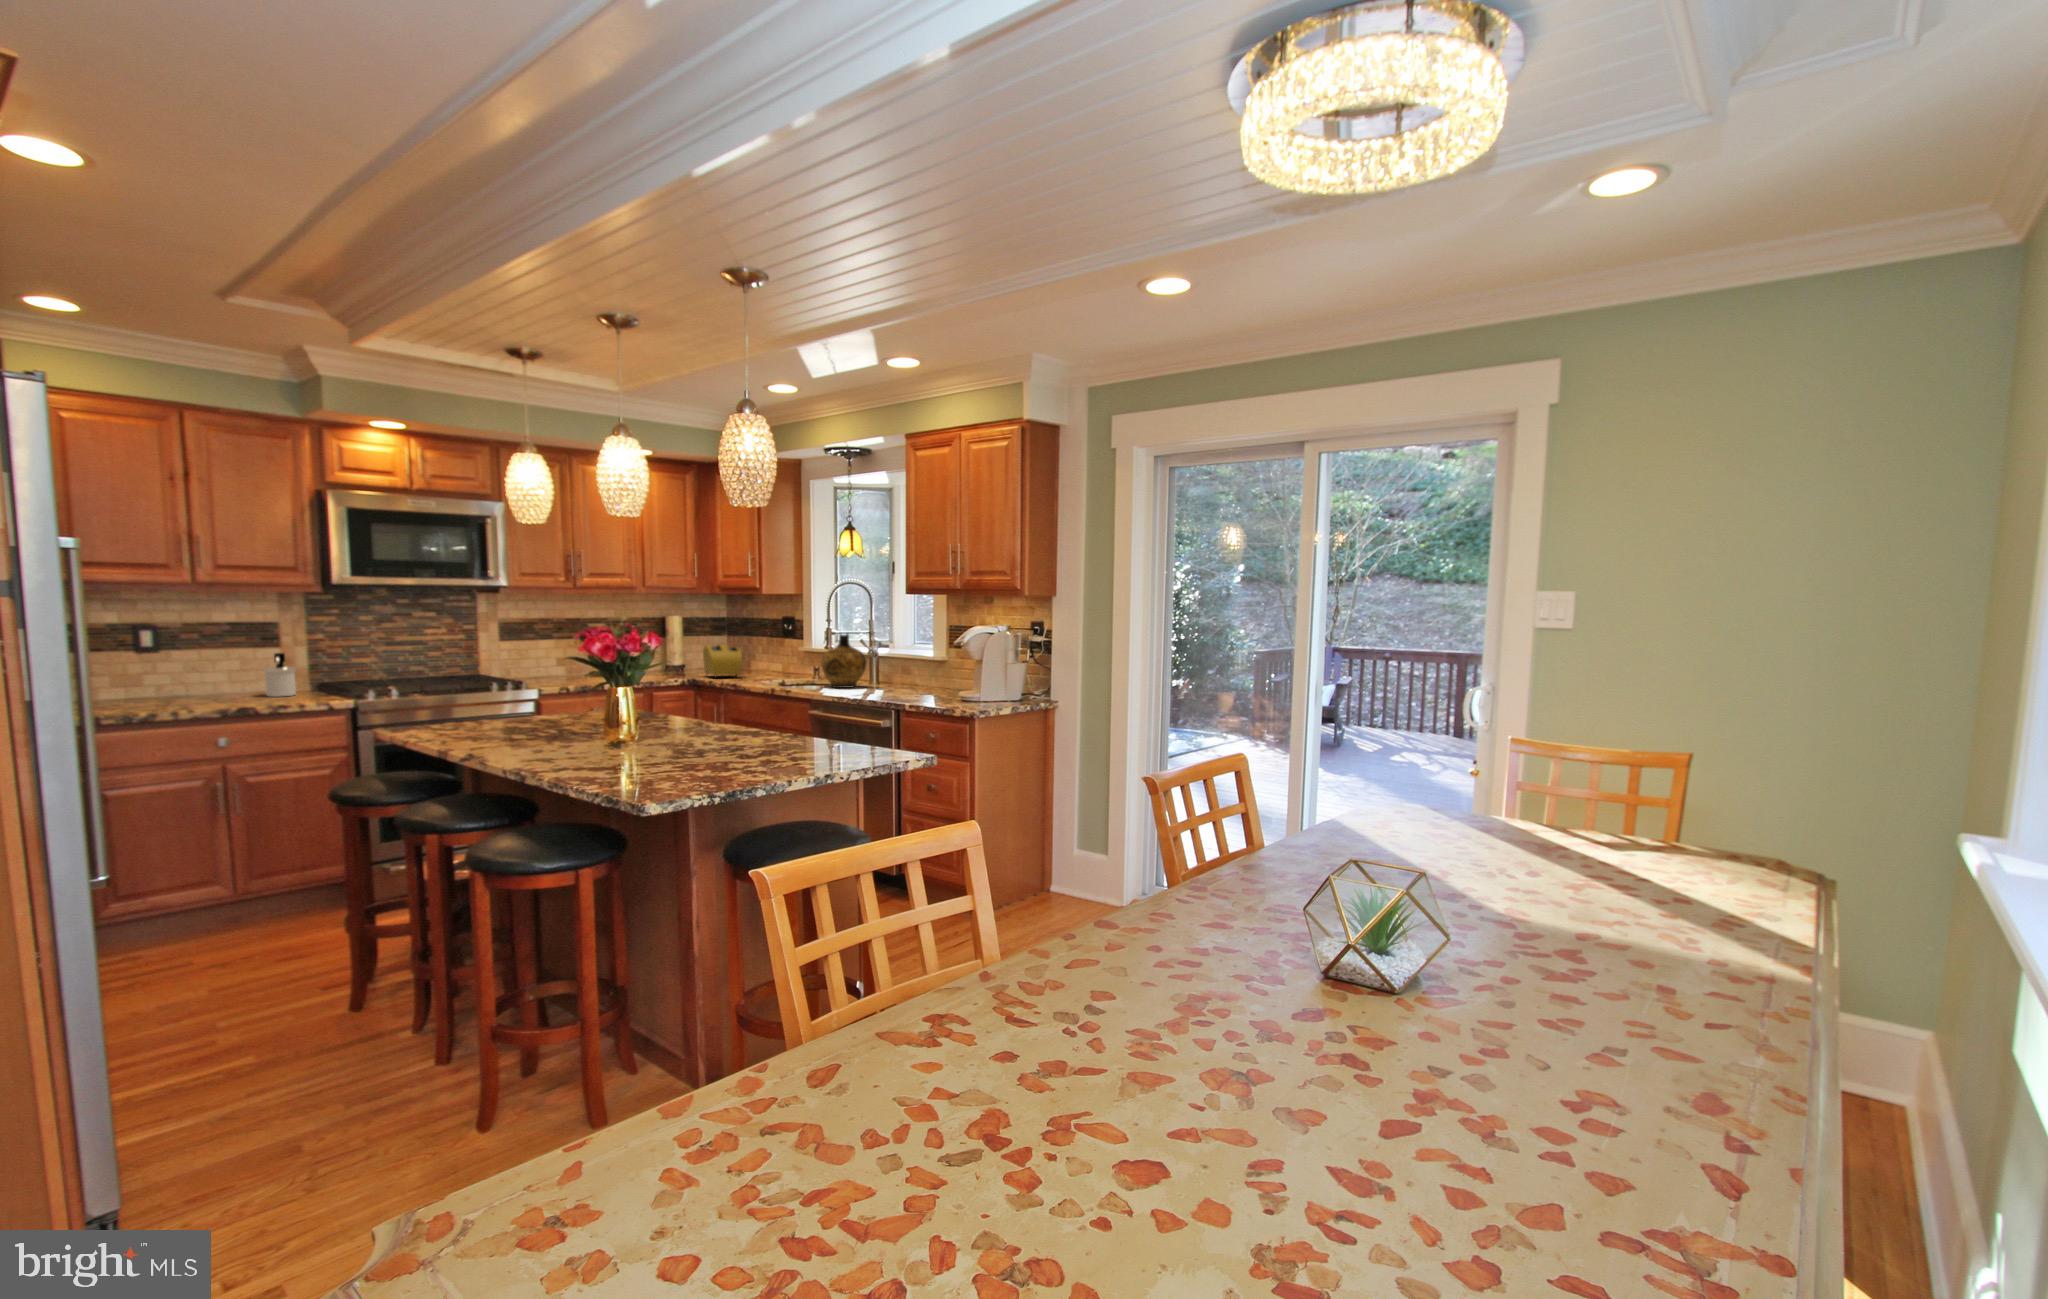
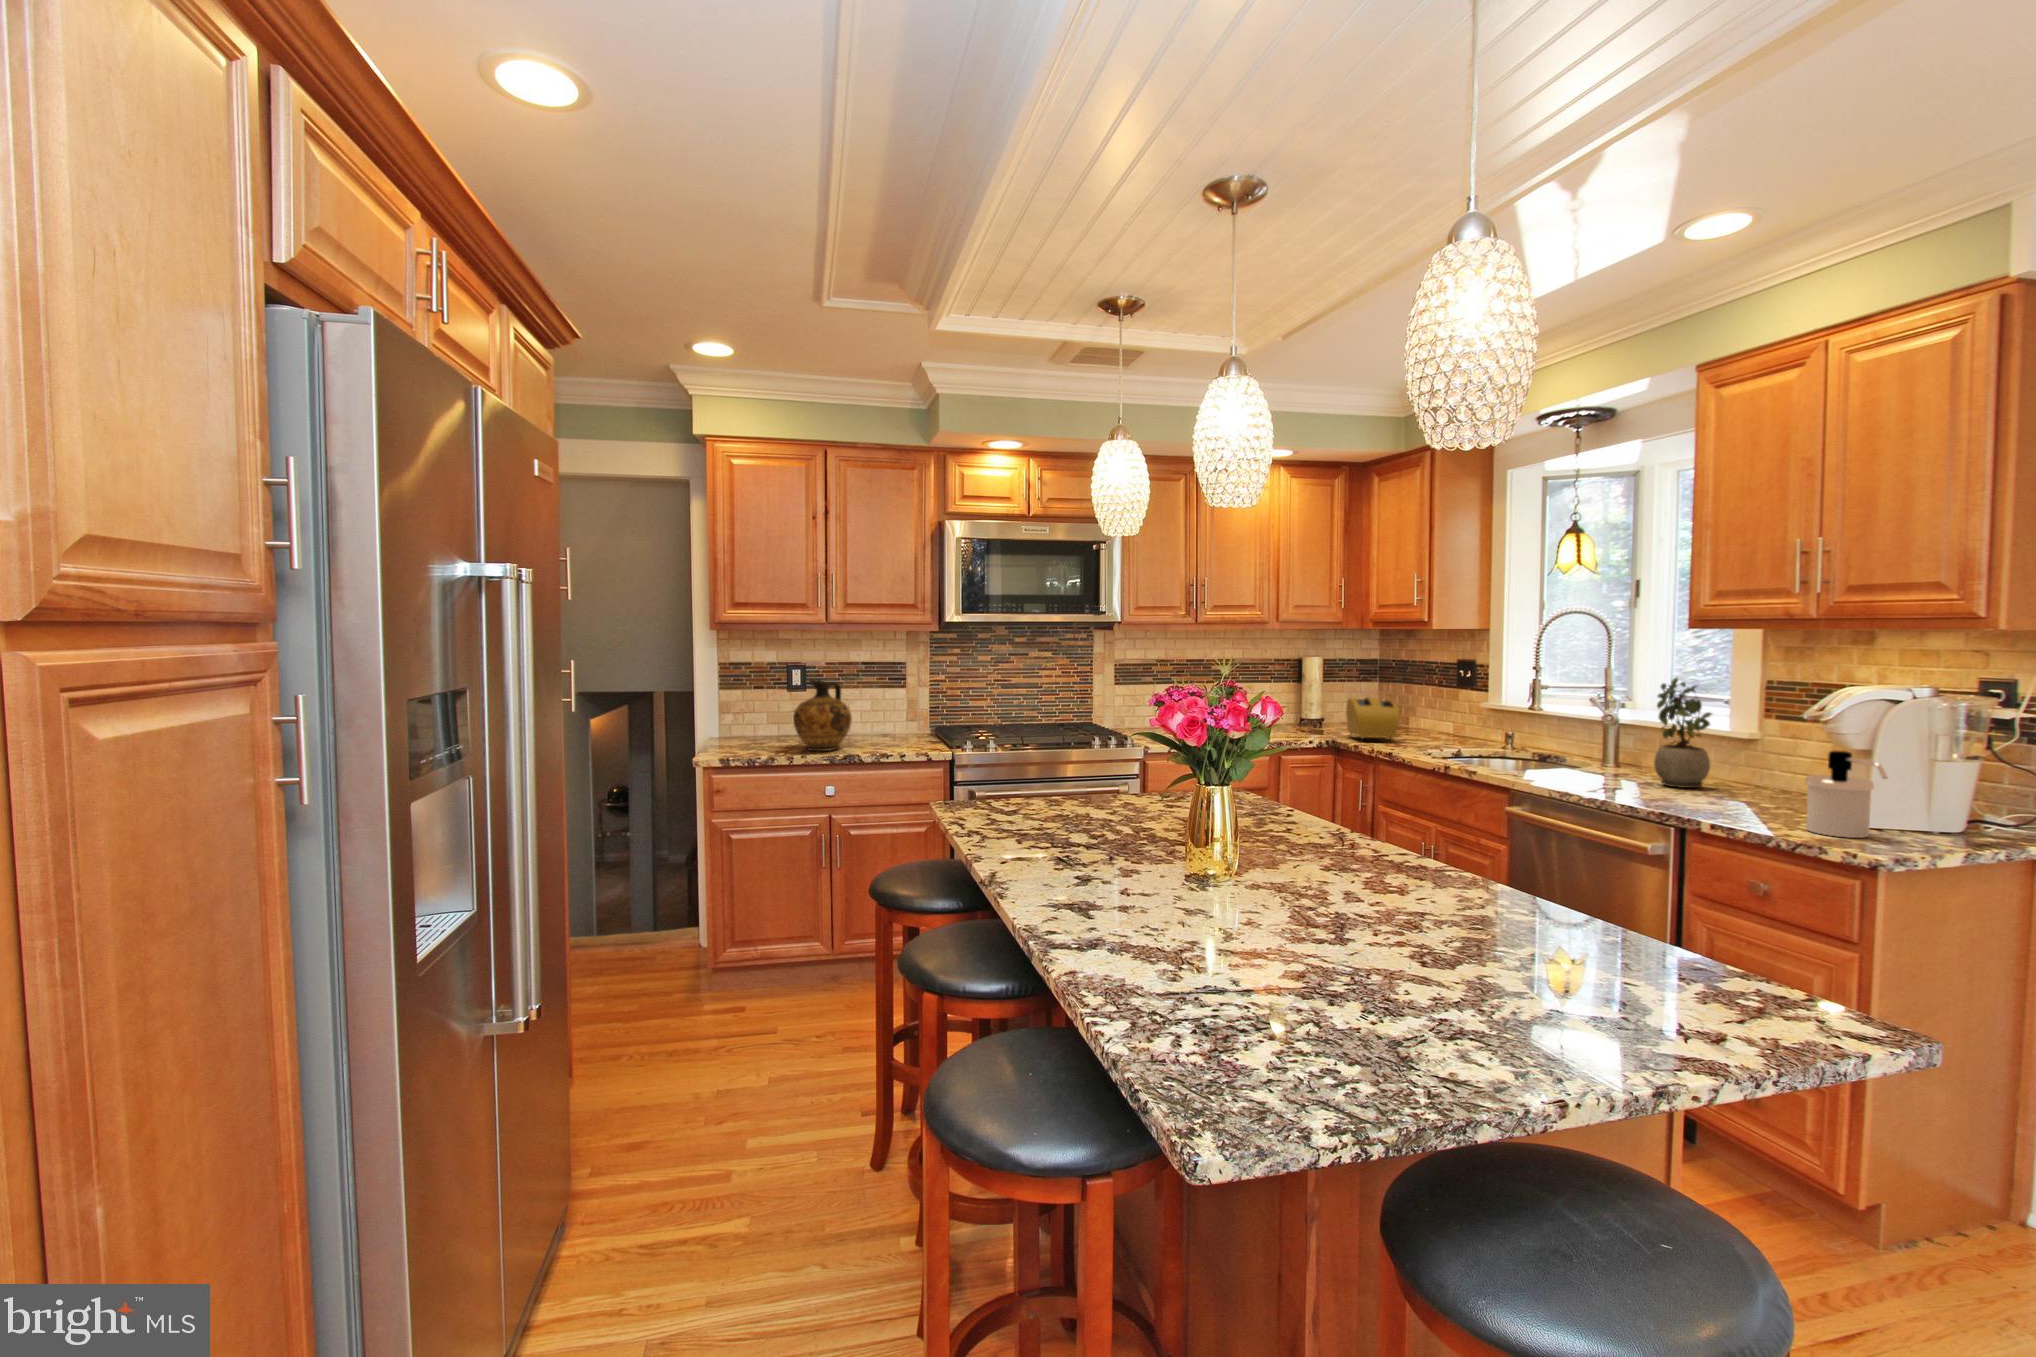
potted plant: none [888,624,915,690] -> present [1654,678,1712,788]
ceramic jug: present [821,633,866,688] -> present [793,679,852,751]
soap dispenser: present [264,653,296,697] -> present [1806,751,1887,838]

